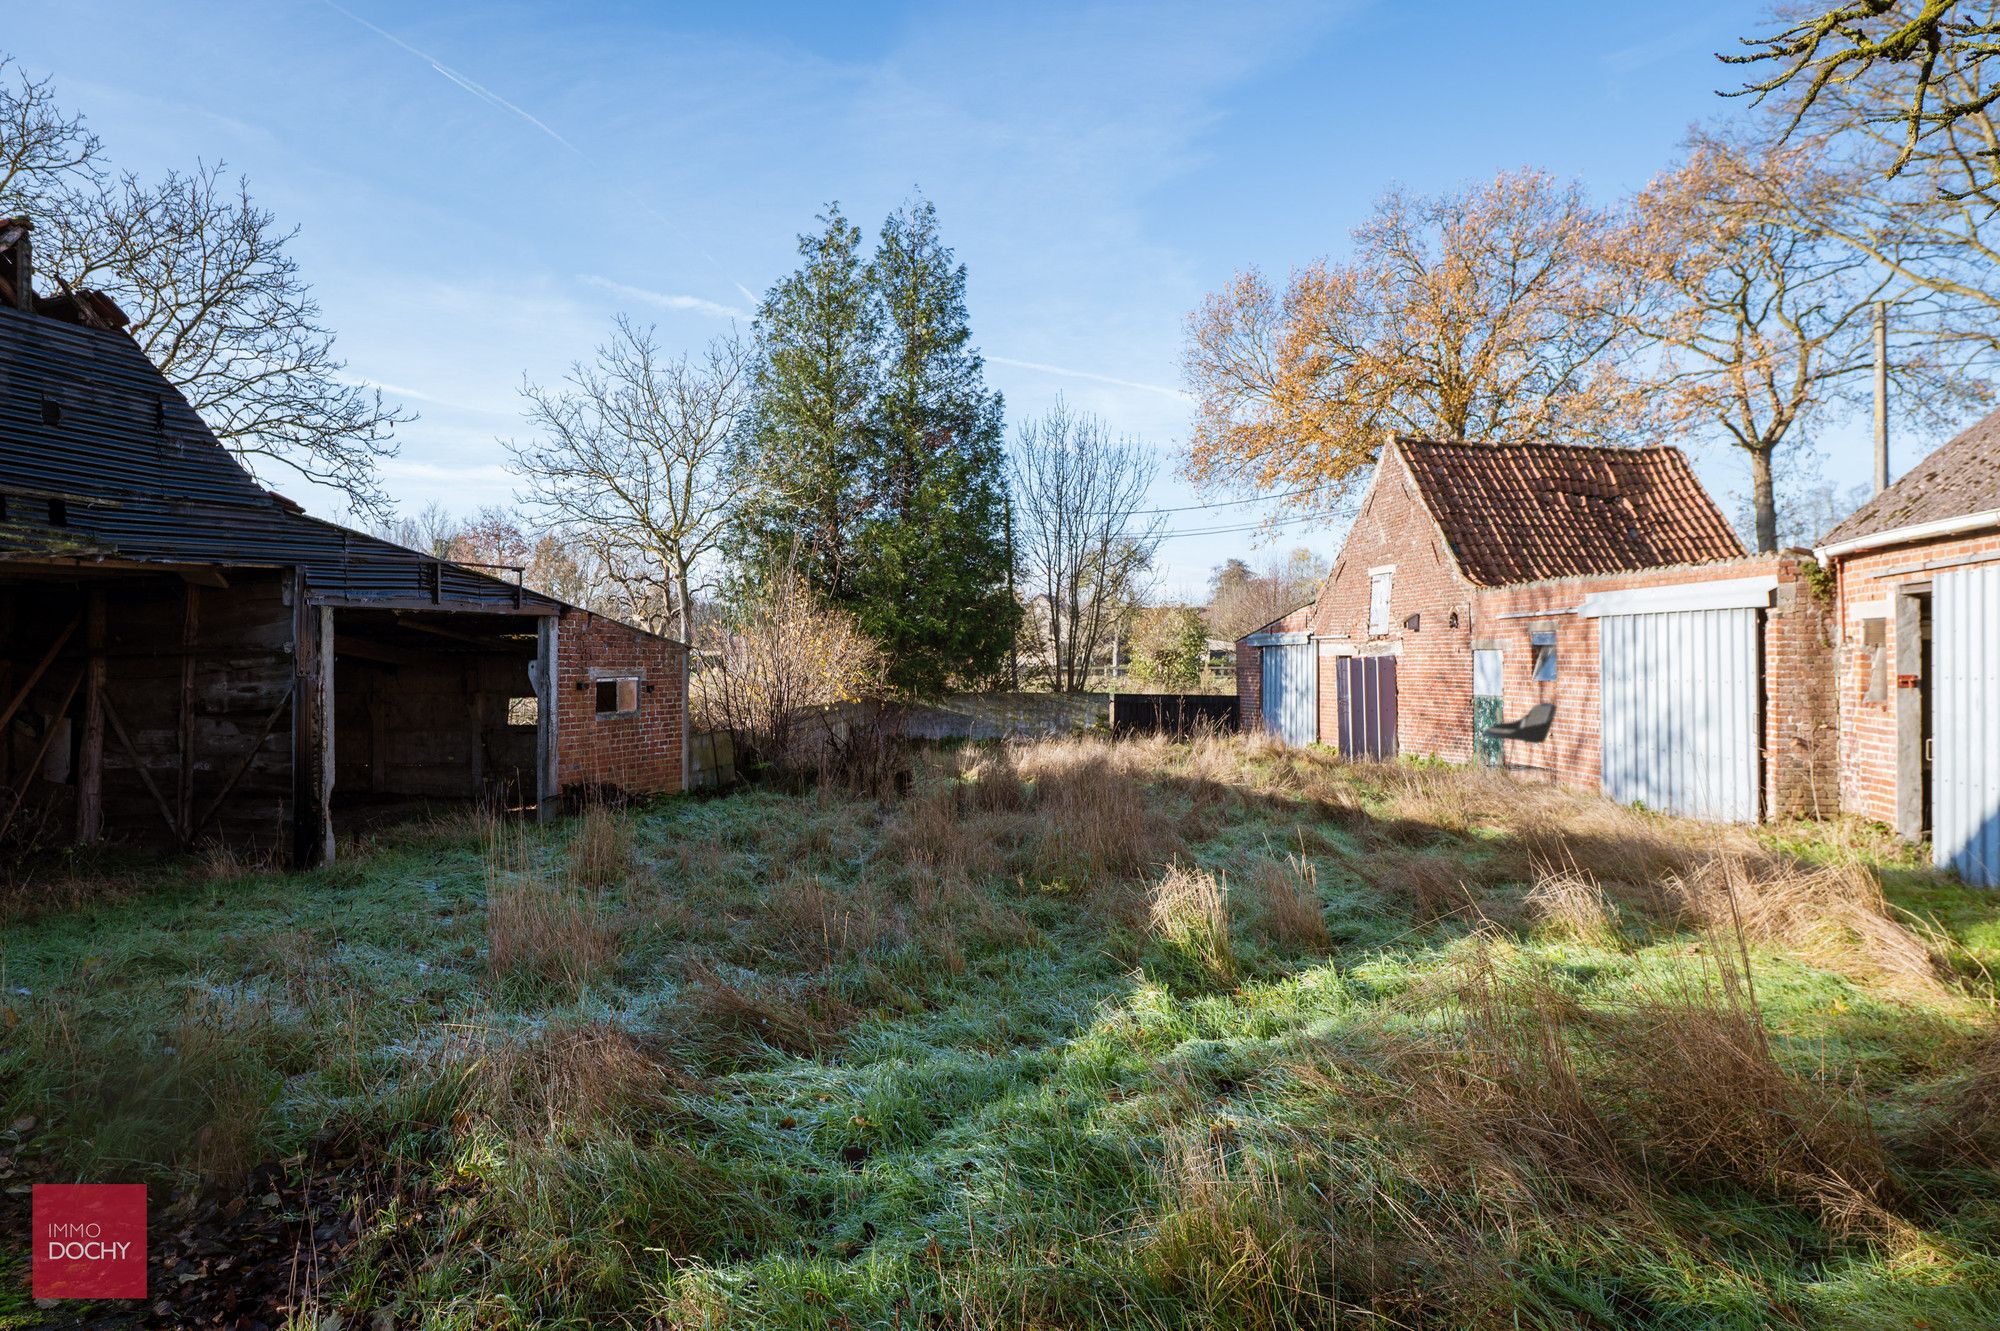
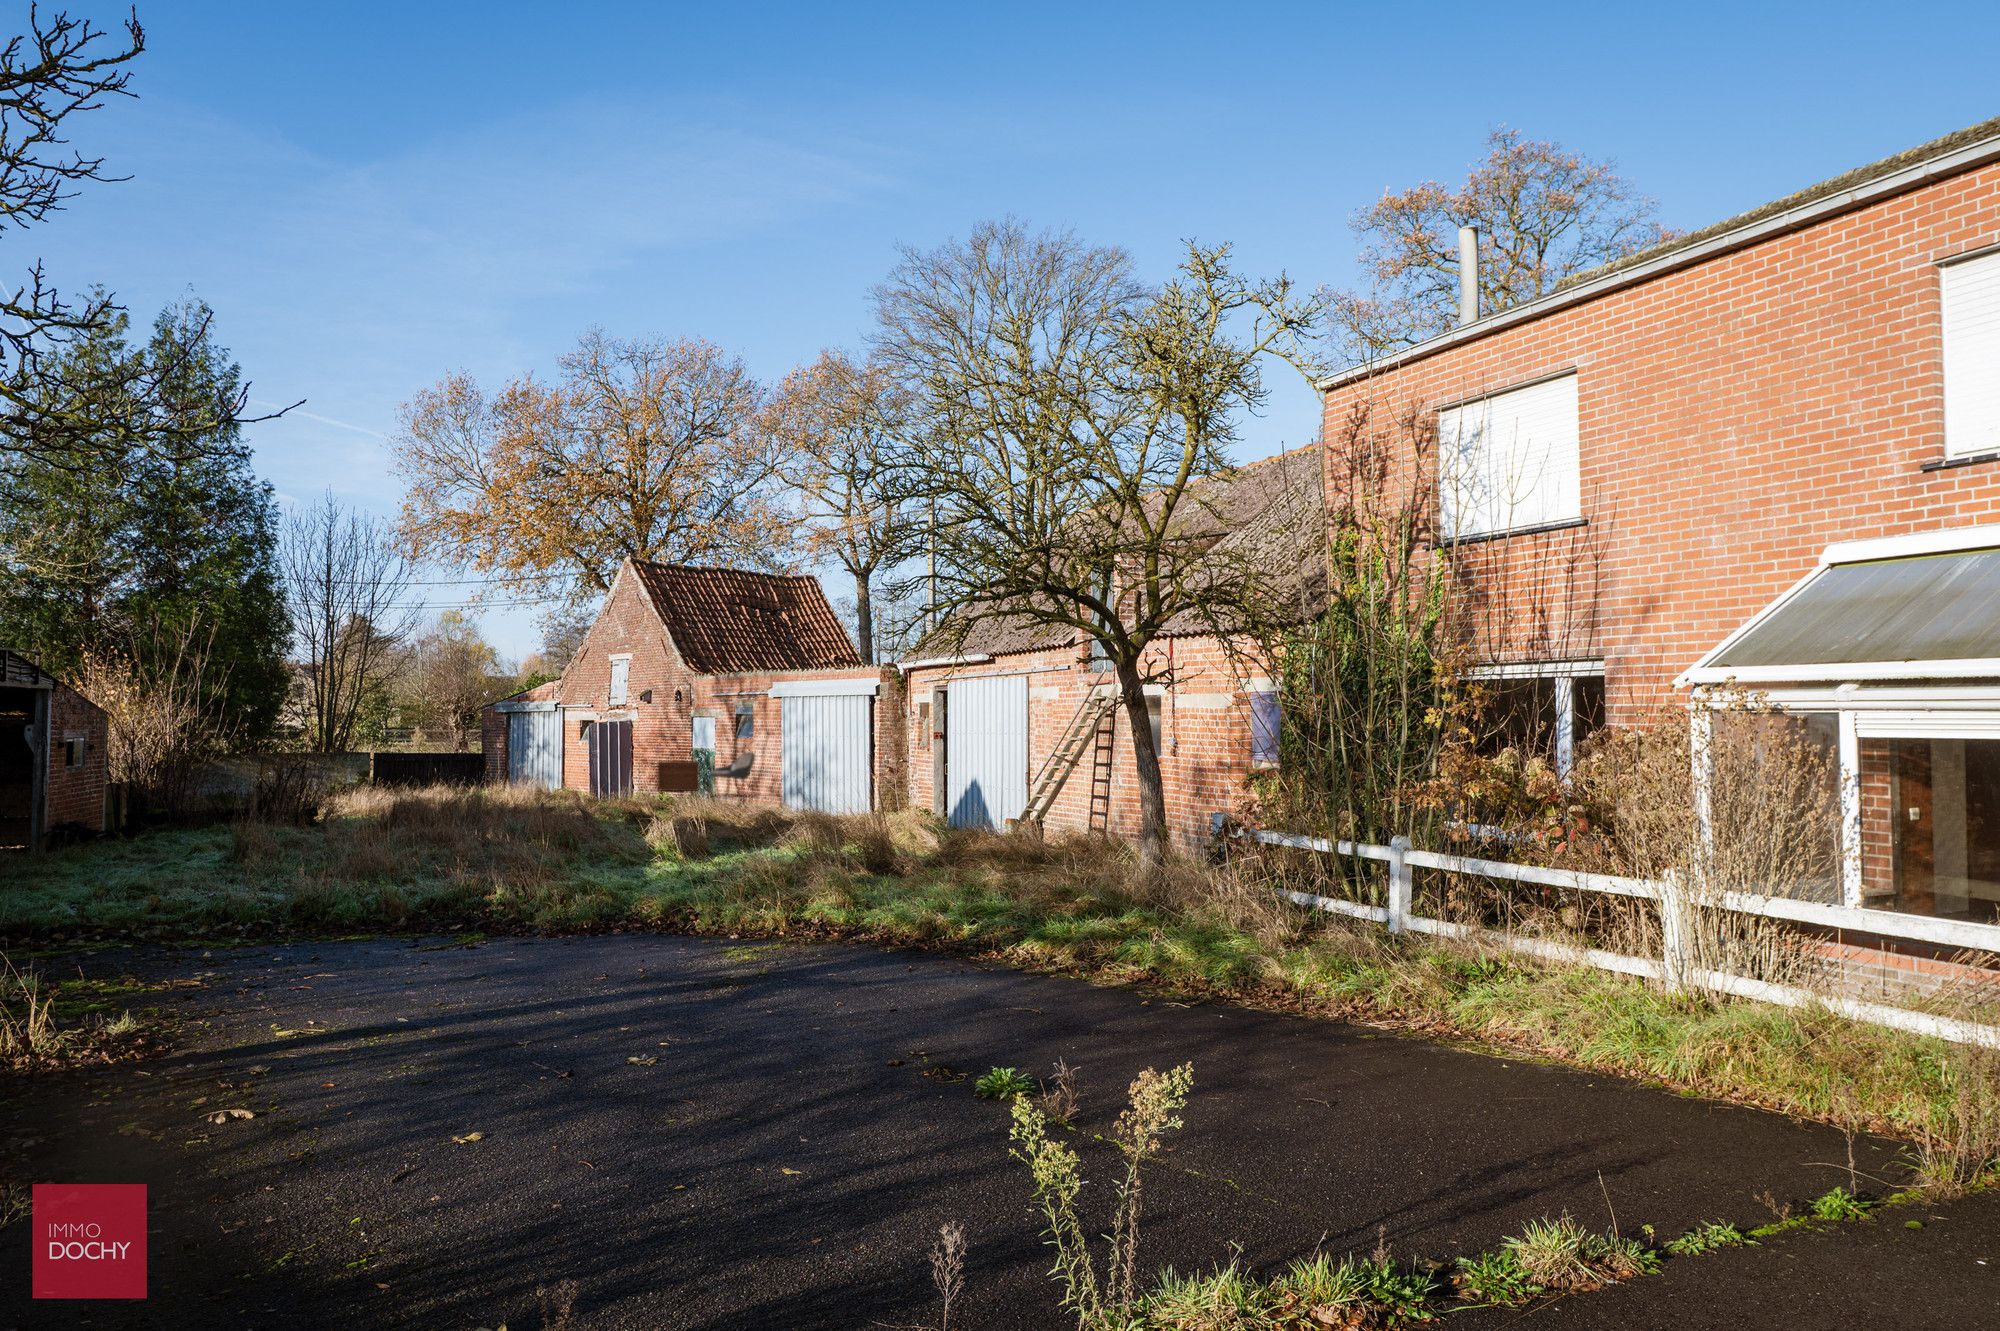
wooden crate: none [1420,711,1481,755] -> present [657,761,700,791]

